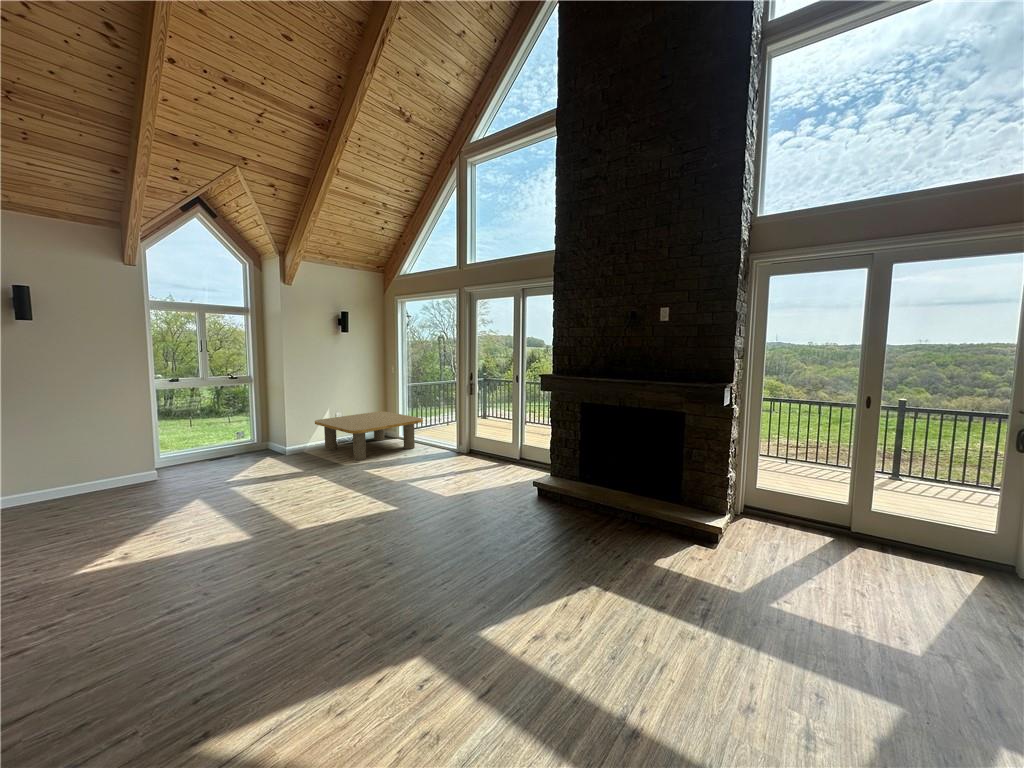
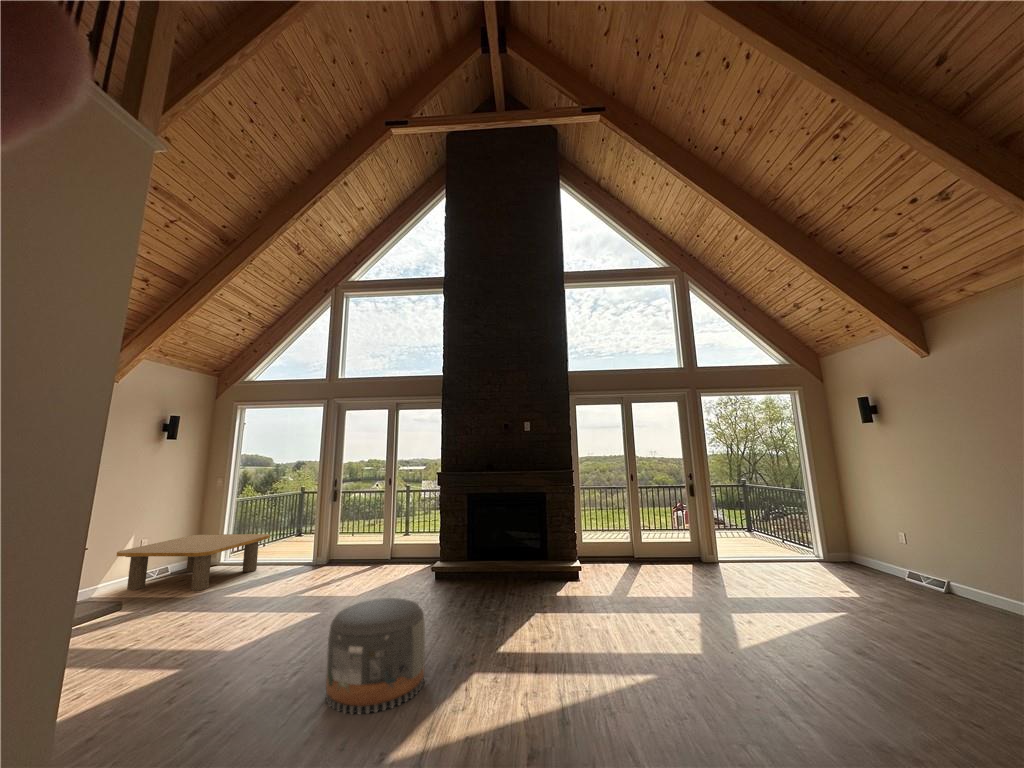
pouf: none [248,532,374,676] -> present [326,598,425,714]

